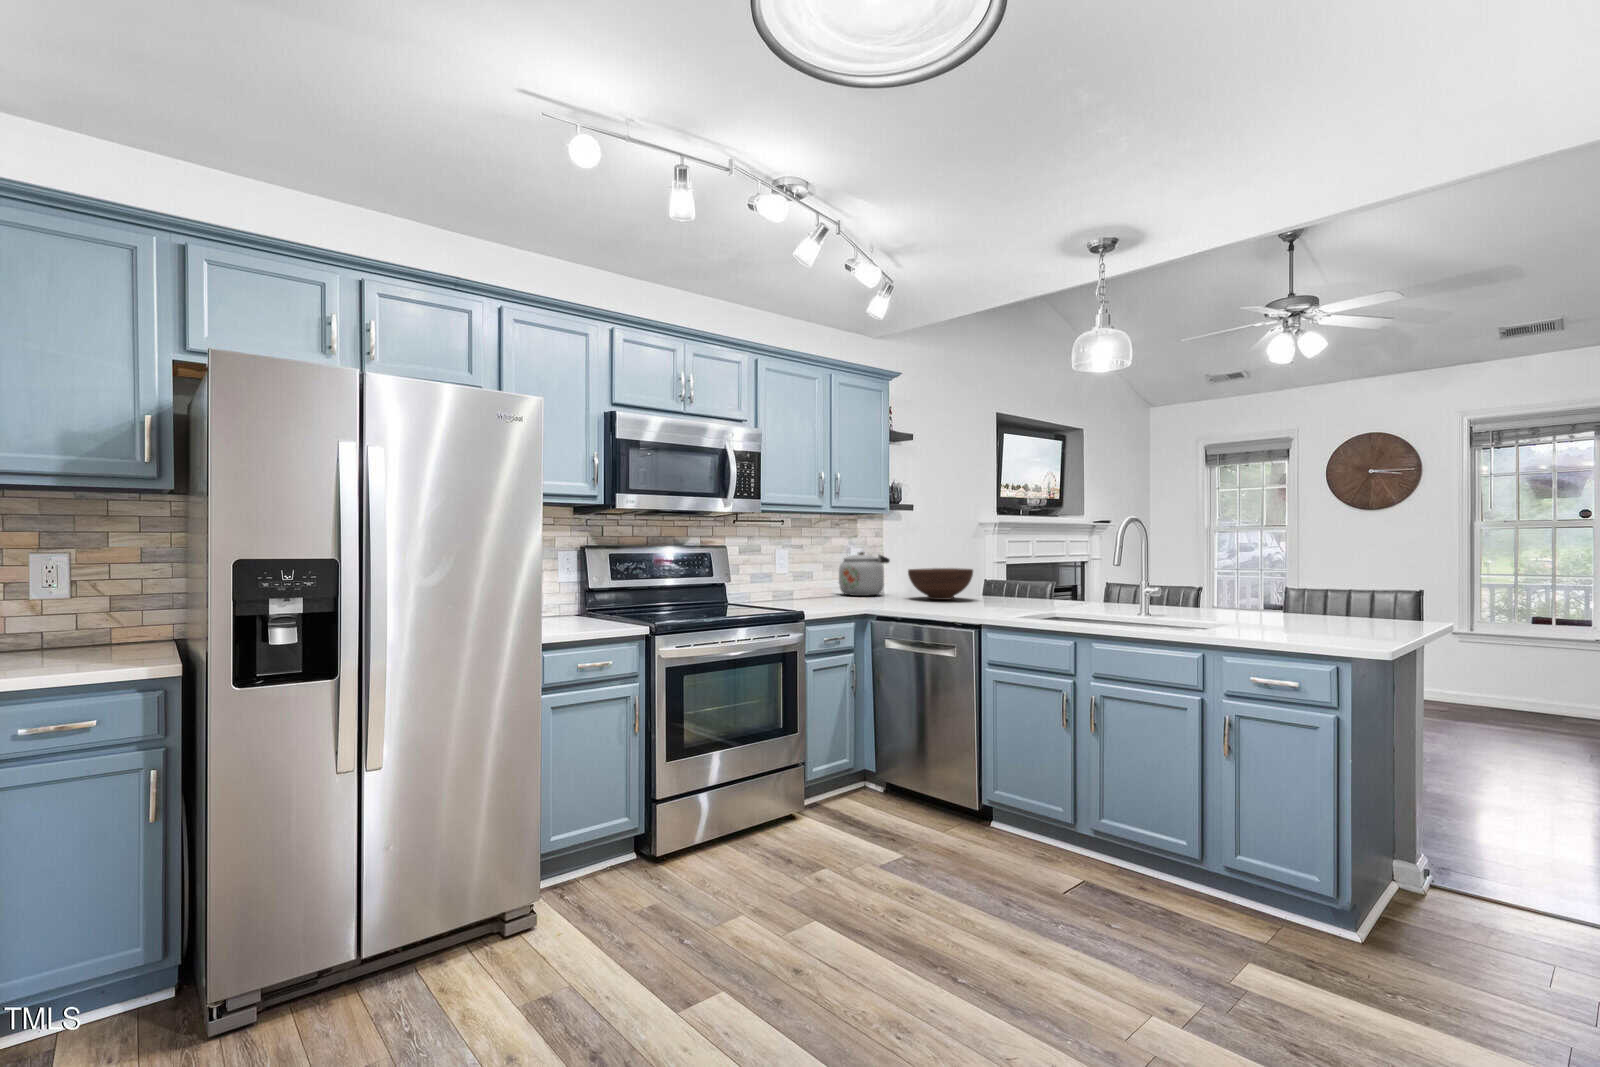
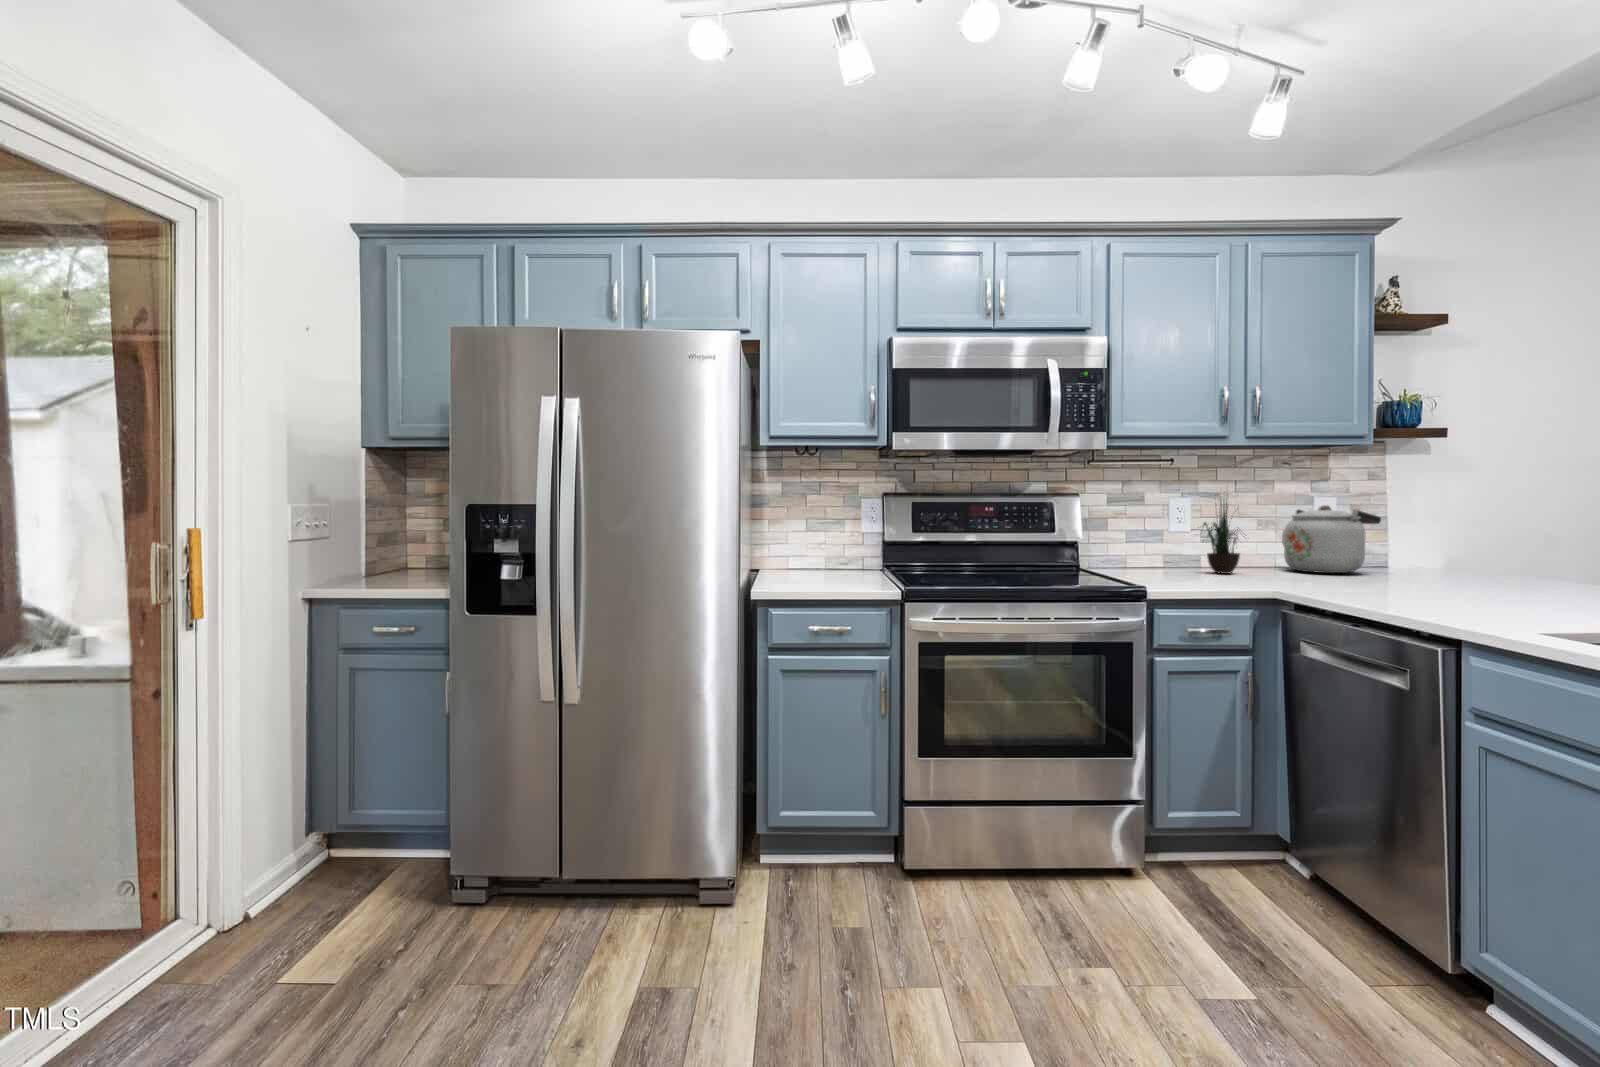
potted plant: none [795,534,830,599] -> present [1203,502,1240,574]
fruit bowl: present [908,568,973,600] -> none [1399,534,1542,587]

